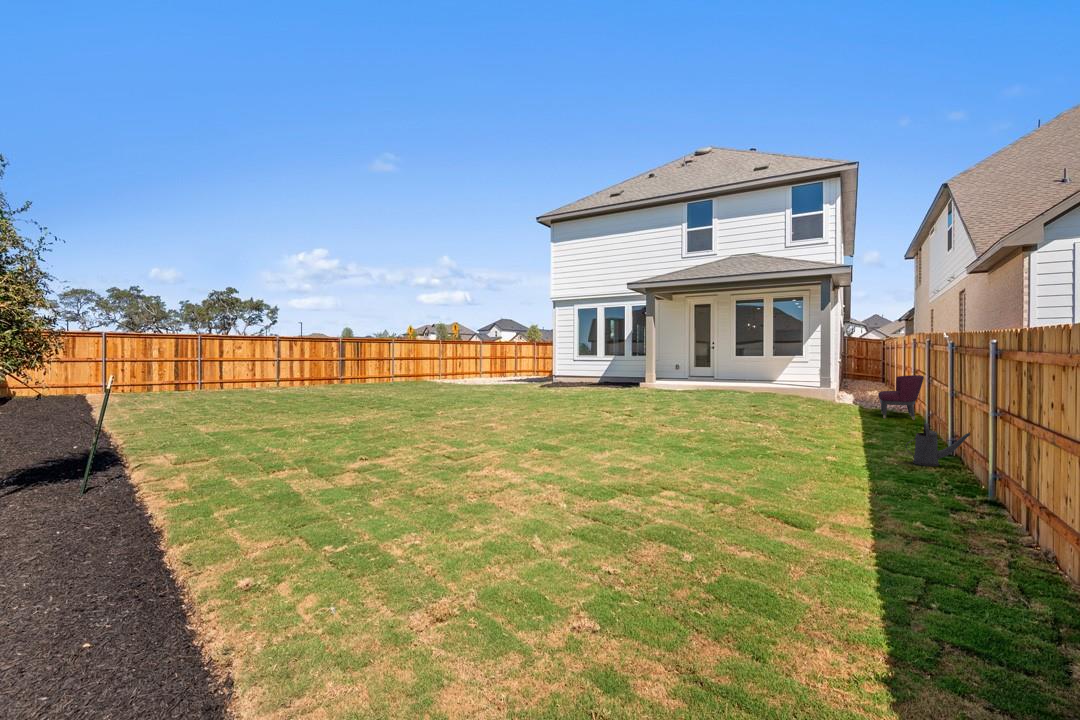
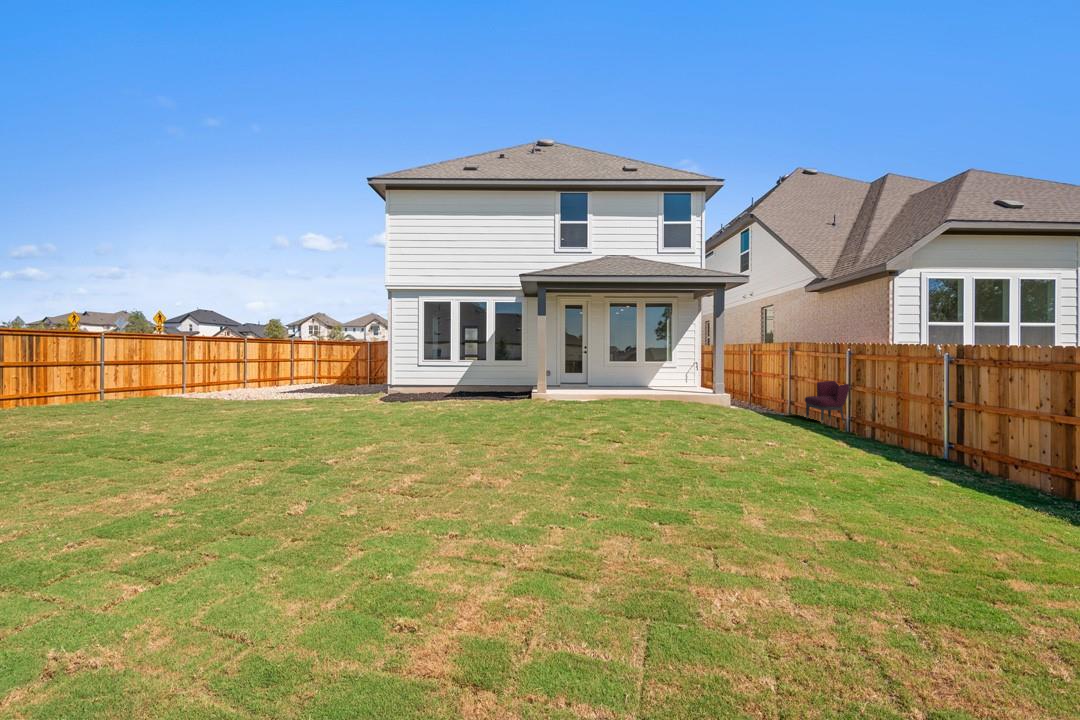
watering can: present [906,423,970,466] -> none [993,437,1048,482]

